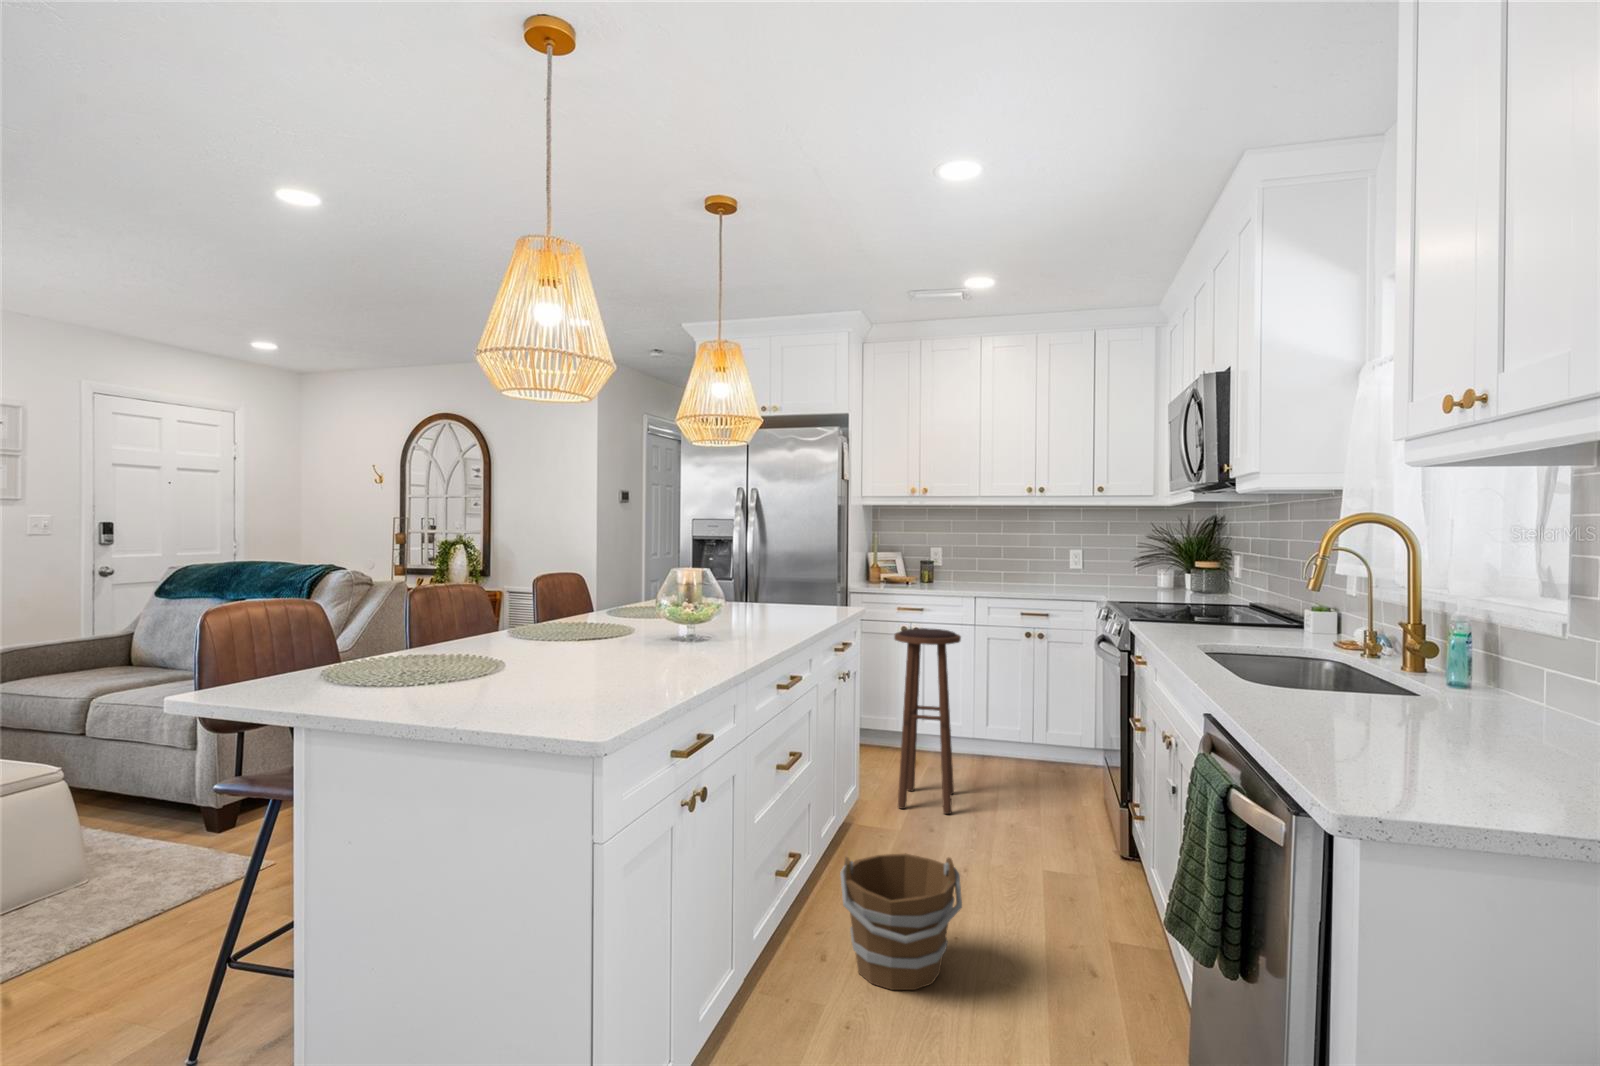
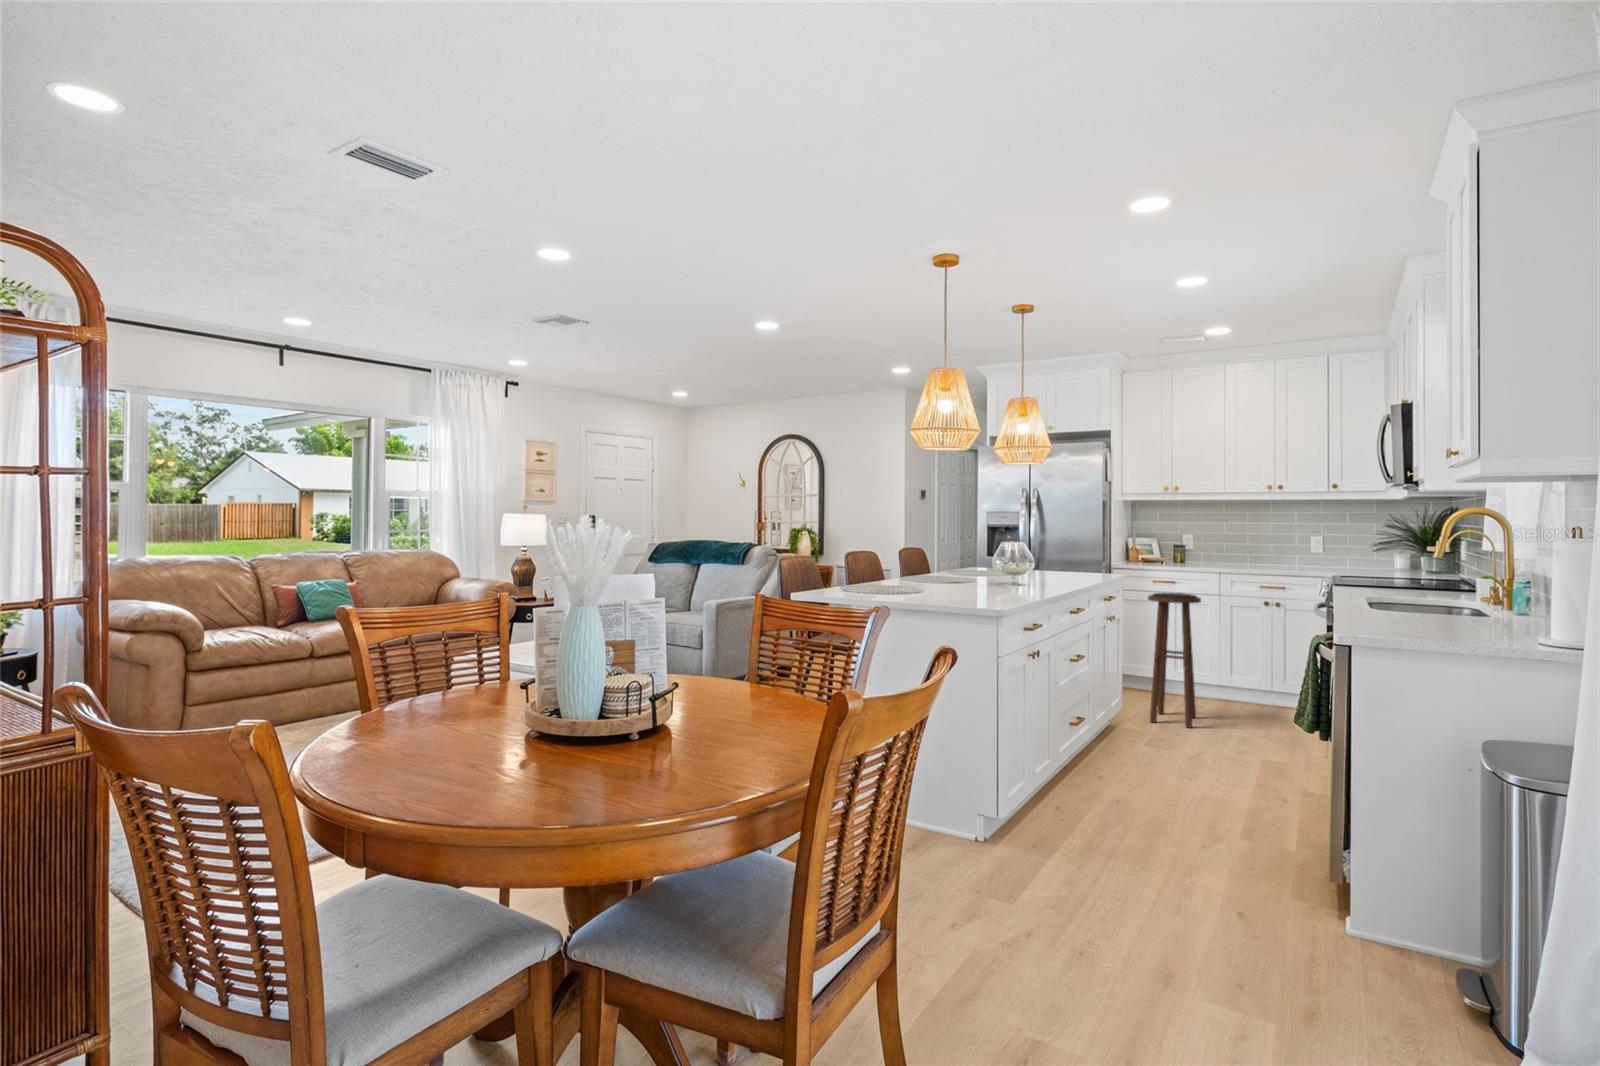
bucket: present [840,853,962,990] -> none [1106,718,1186,796]

